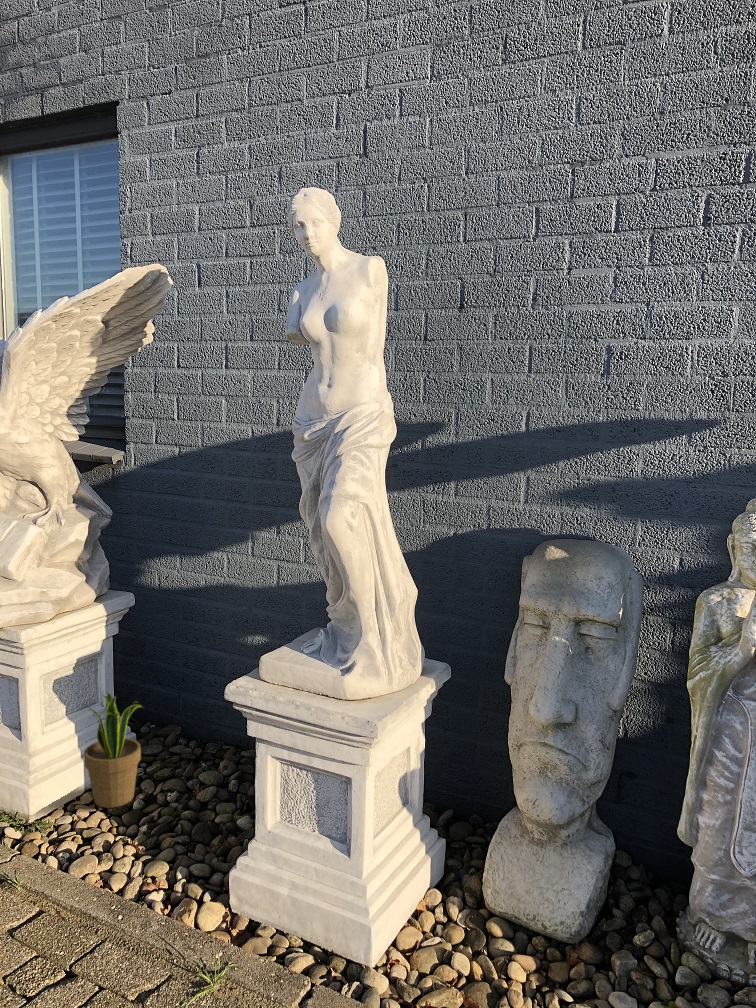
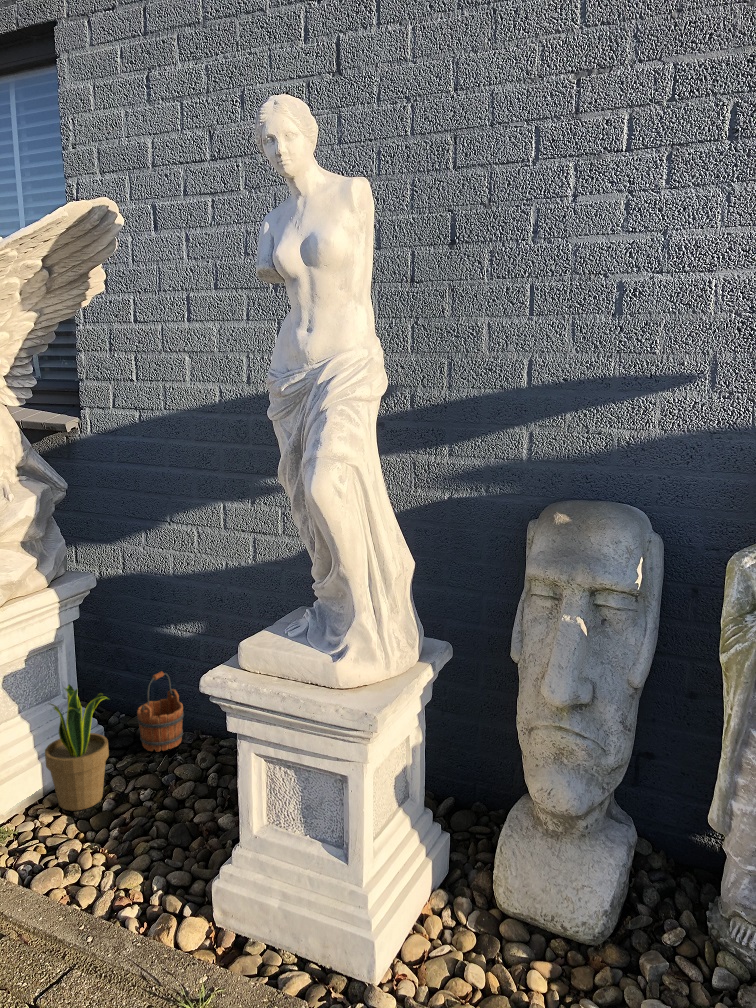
wooden bucket: none [167,685,209,759] -> present [137,671,184,752]

